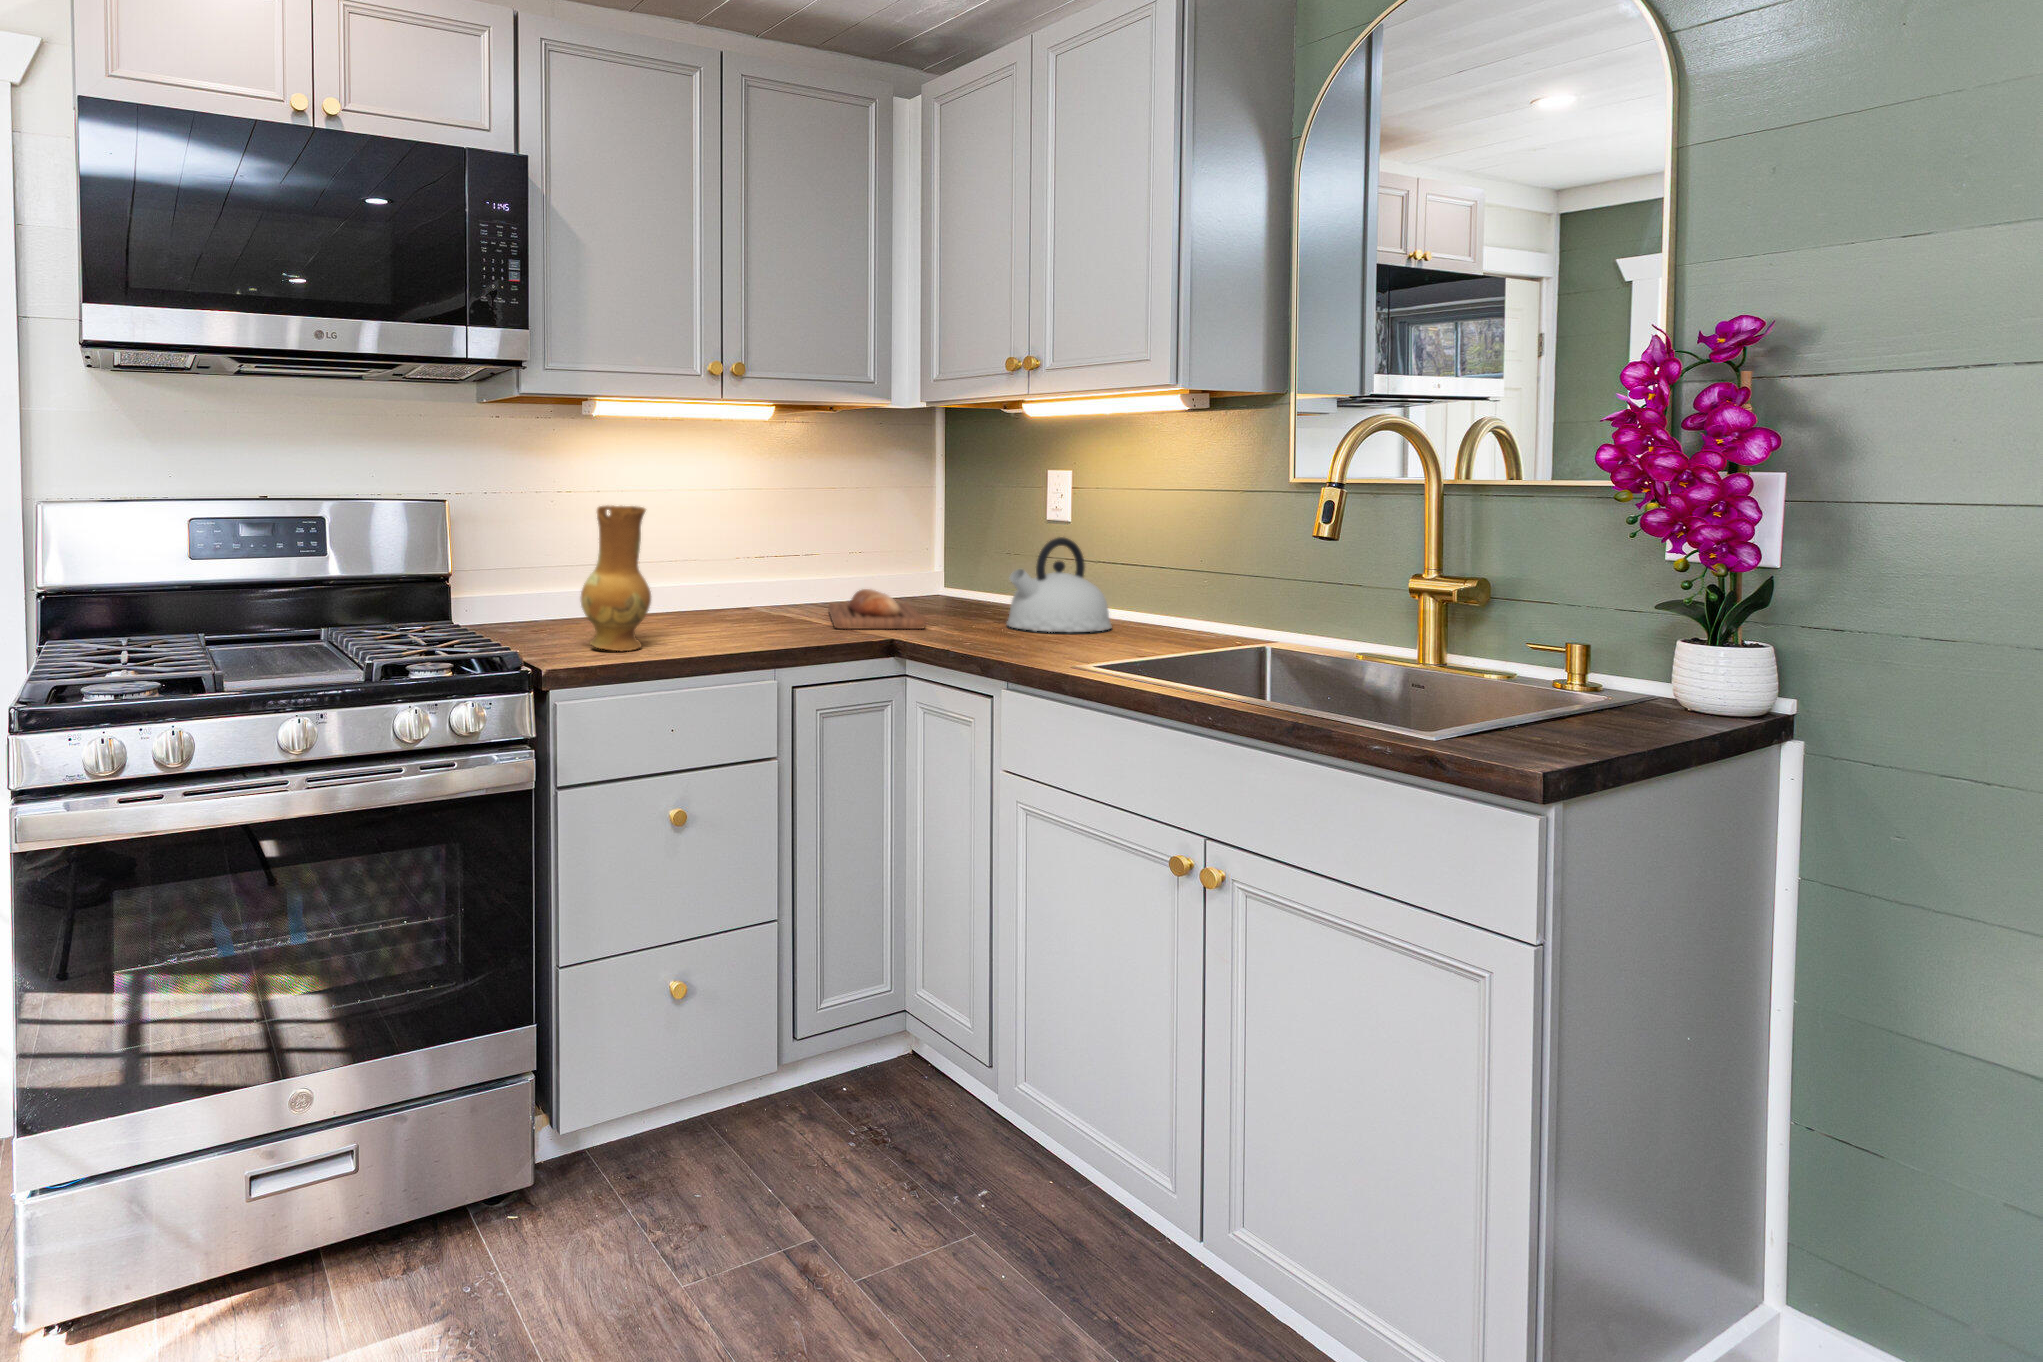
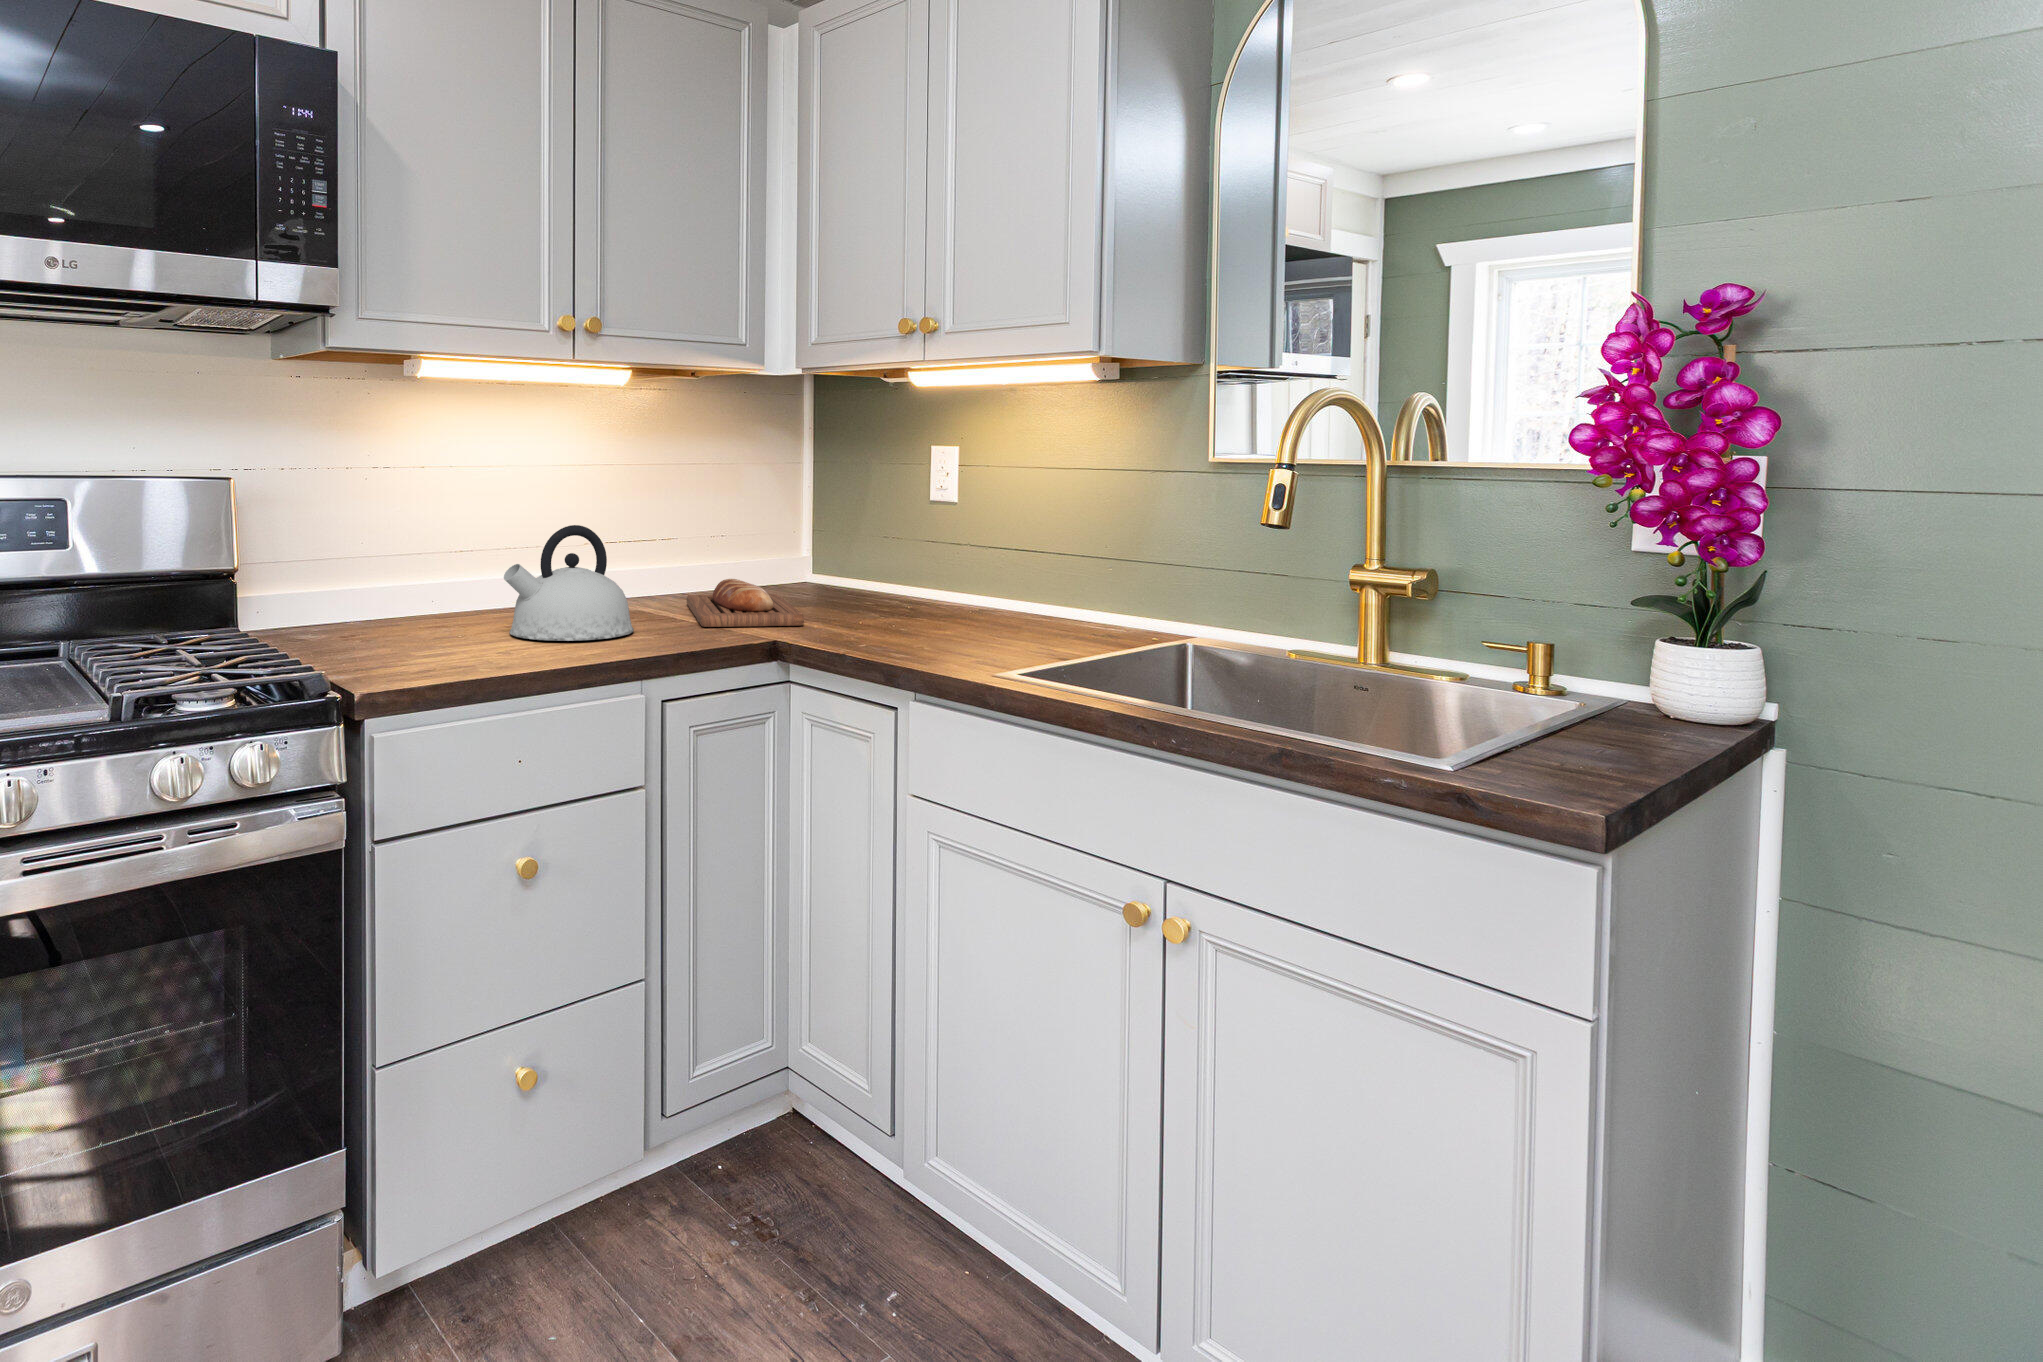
ceramic jug: present [581,505,651,651] -> none [403,485,491,664]
kettle: present [1007,537,1112,632] -> present [504,525,634,641]

